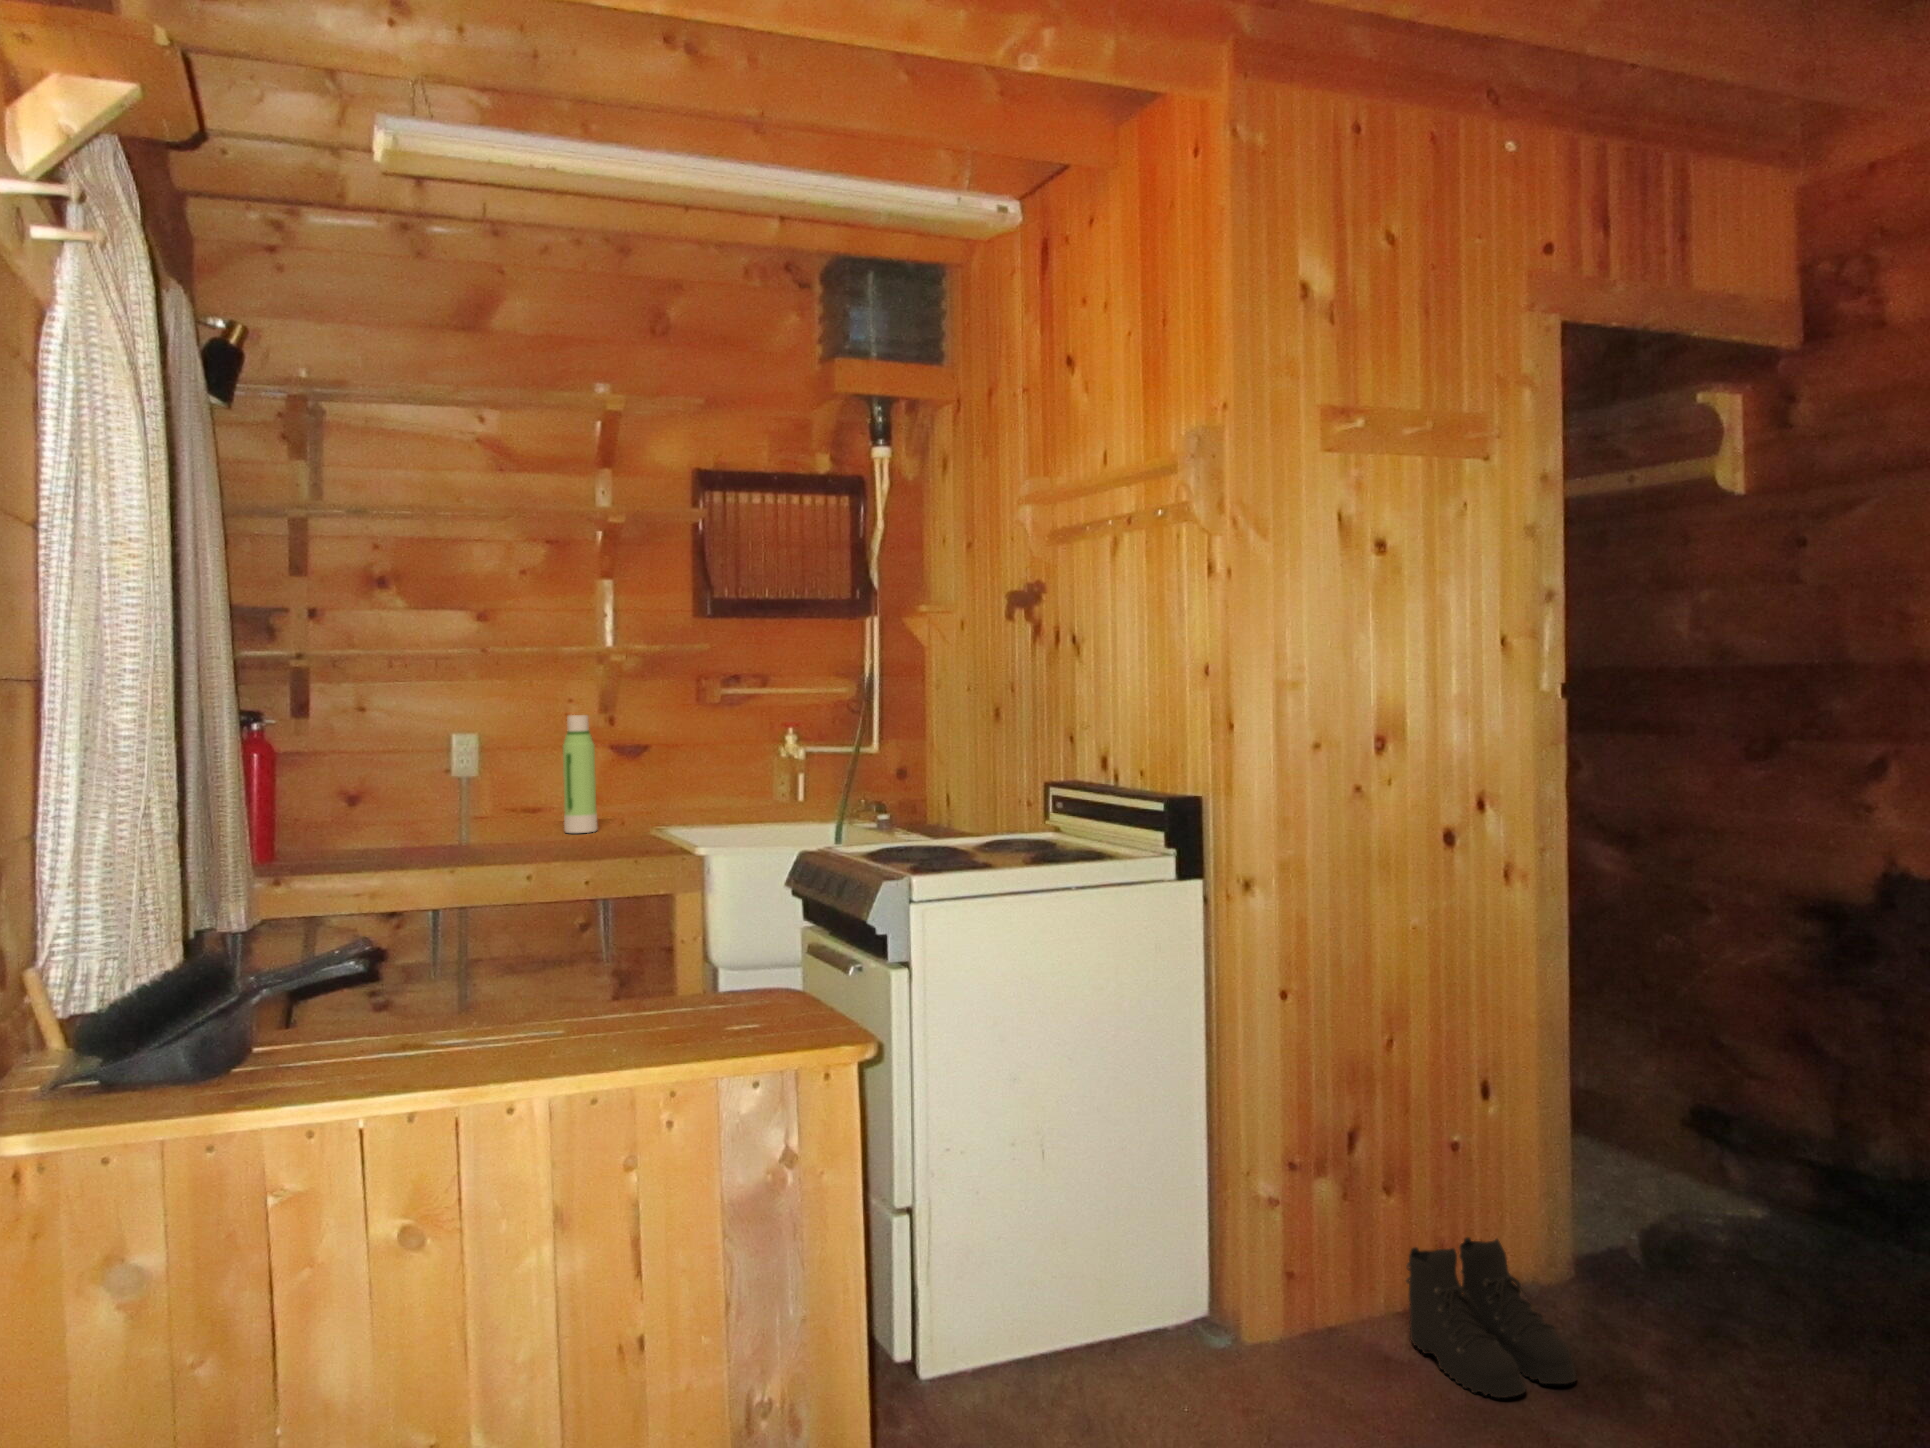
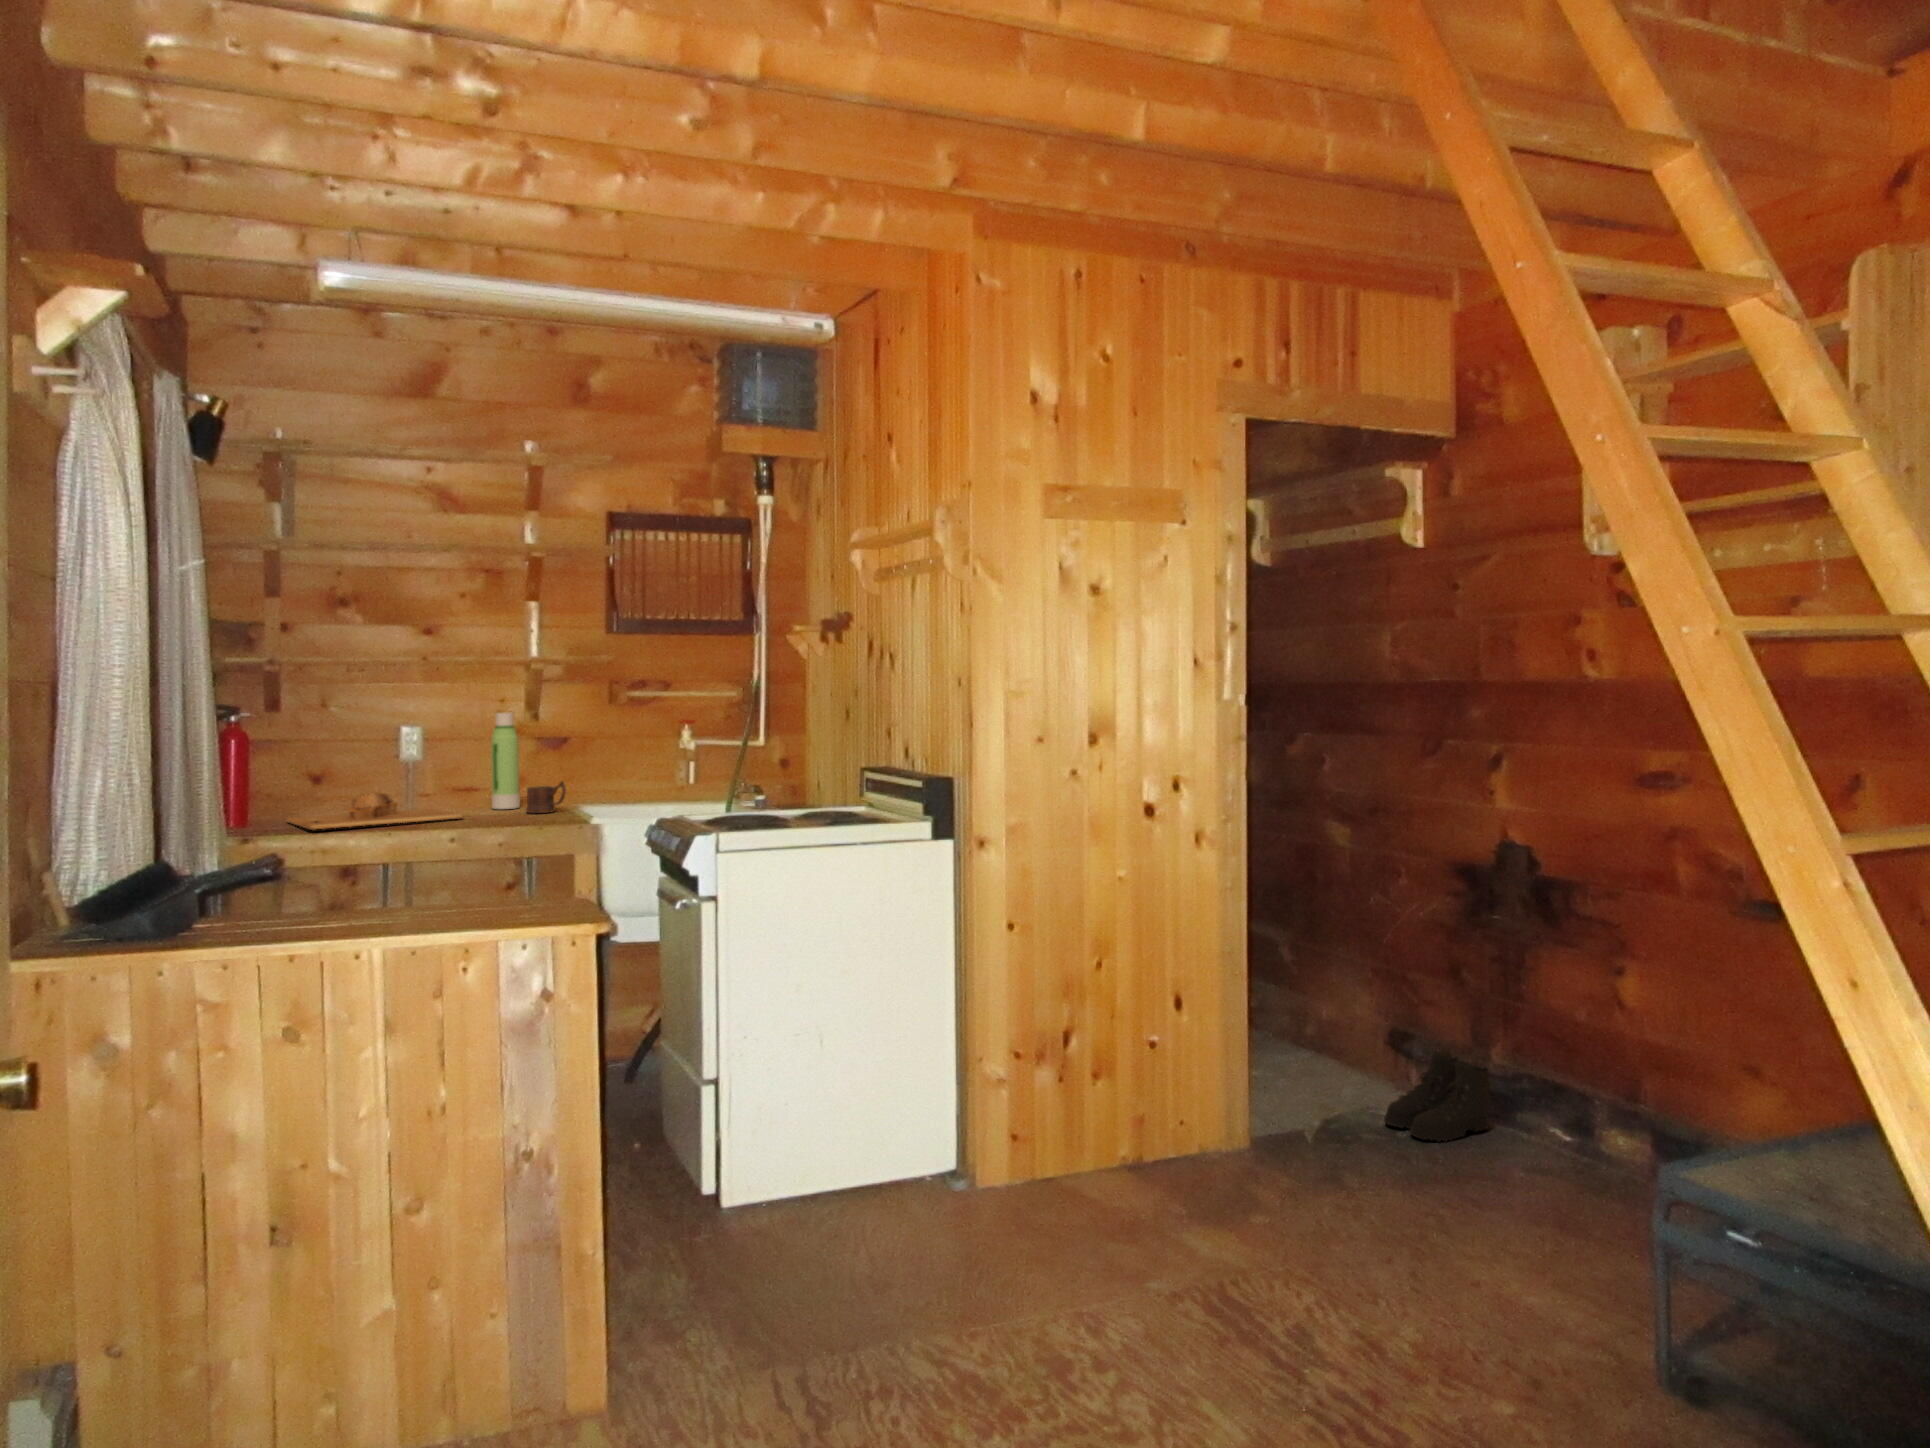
mug: none [609,799,657,839] -> present [526,781,566,813]
cutting board: none [323,816,537,865] -> present [286,793,463,830]
boots: present [1406,1237,1576,1398] -> present [1384,1051,1492,1142]

